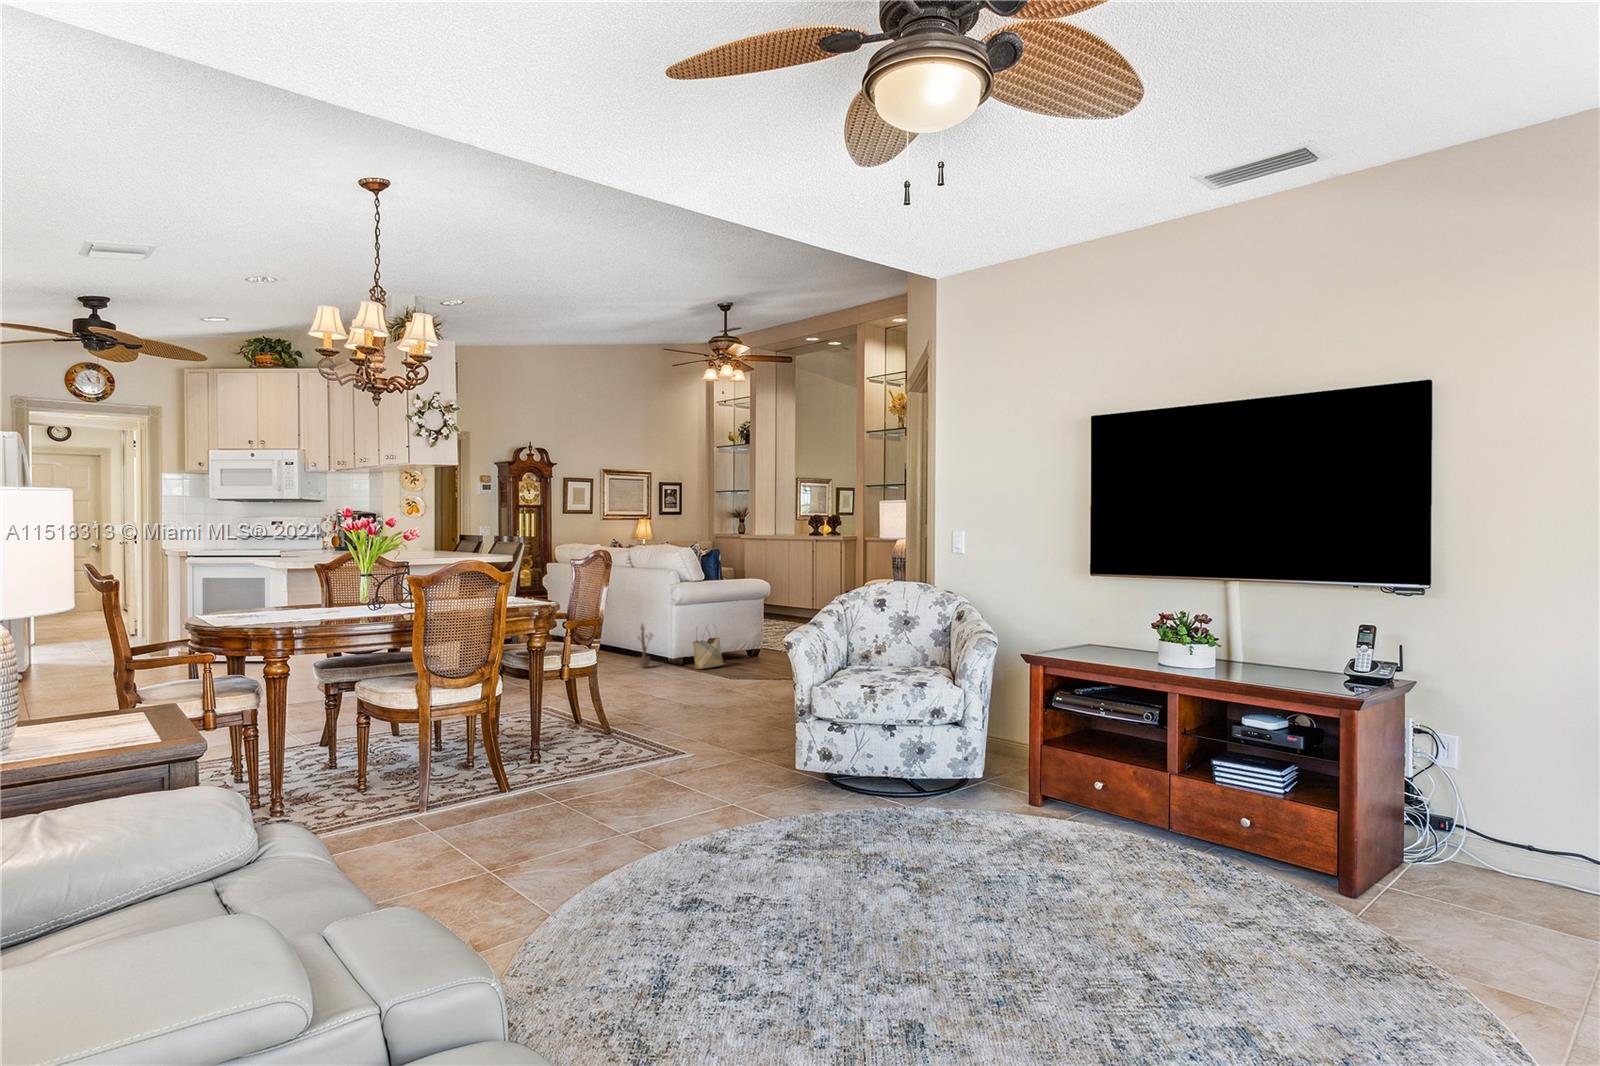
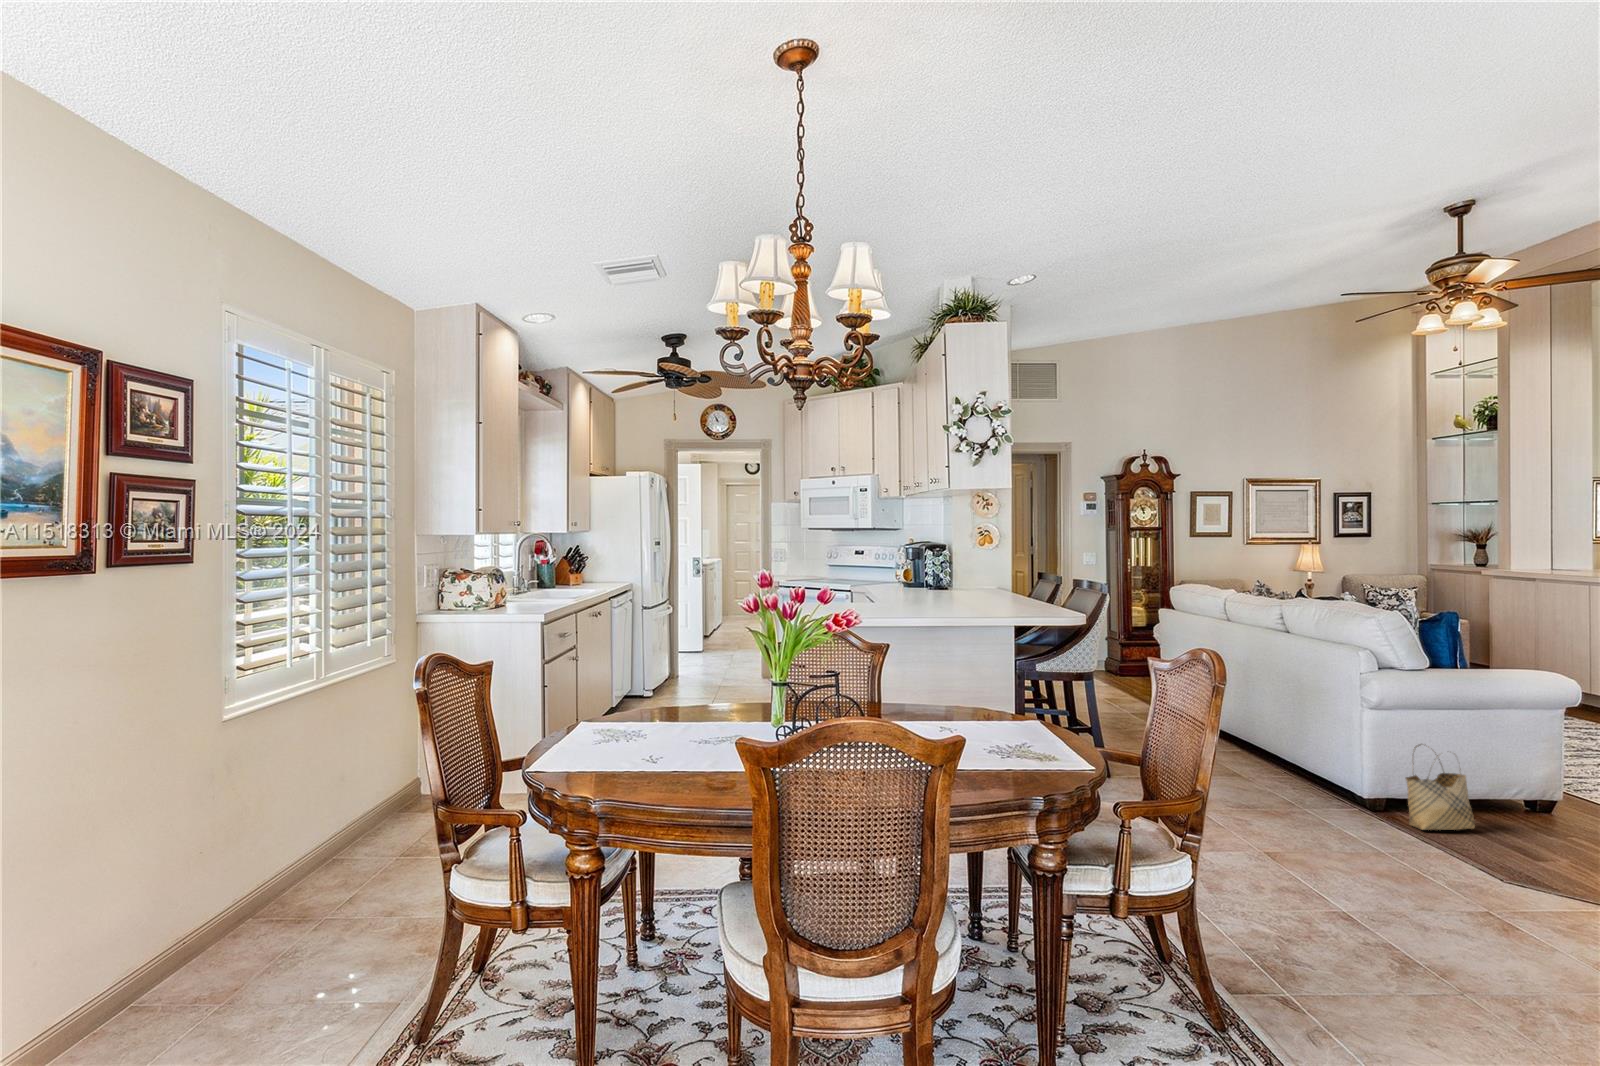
decorative plant: present [638,625,653,668] -> none [1291,726,1322,801]

